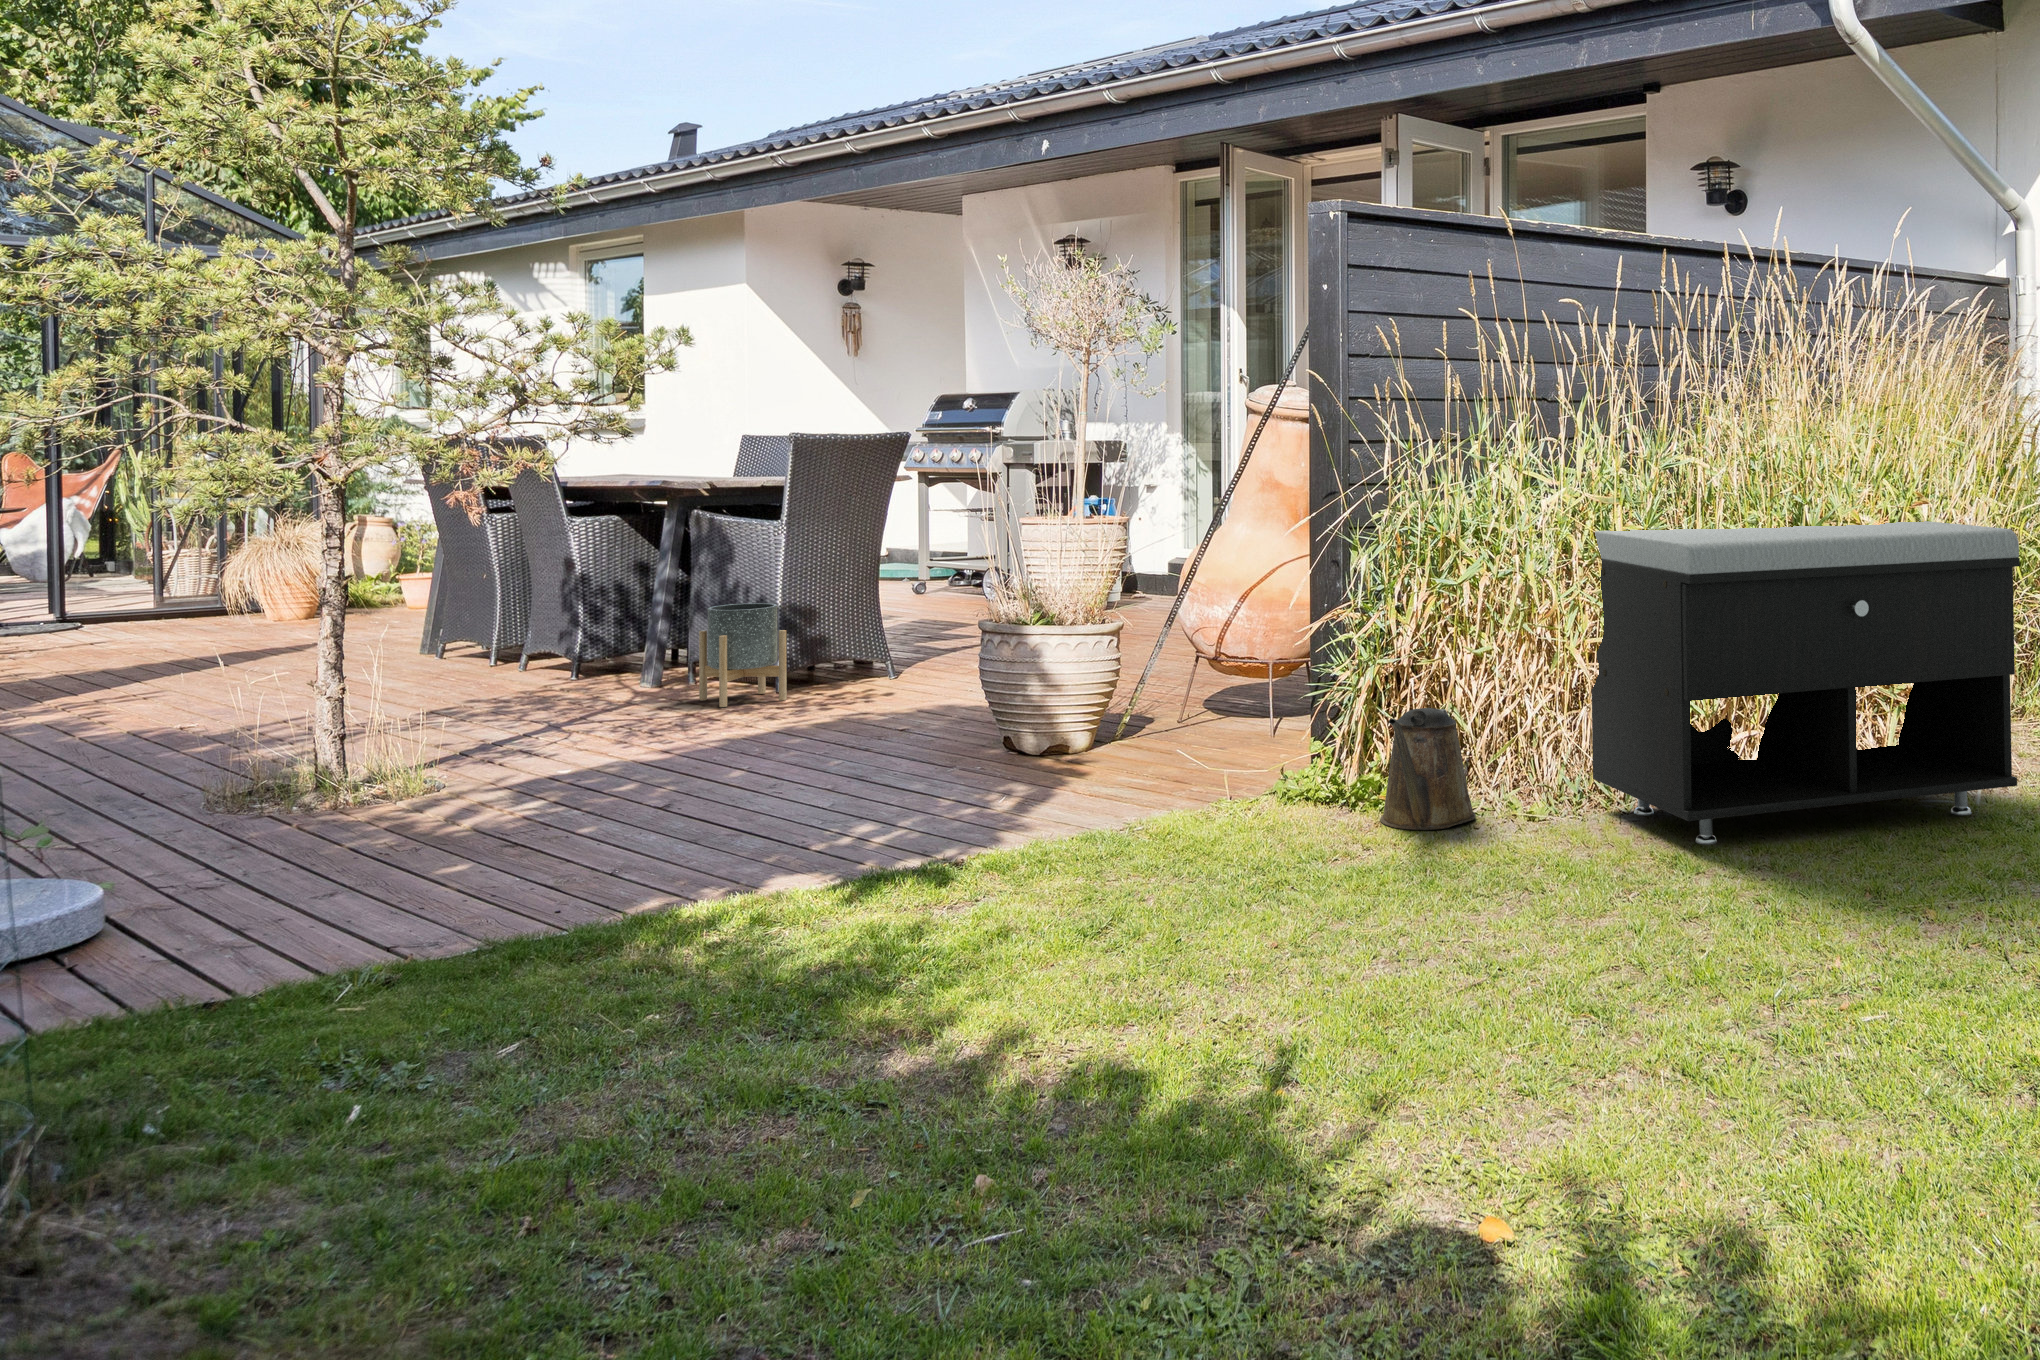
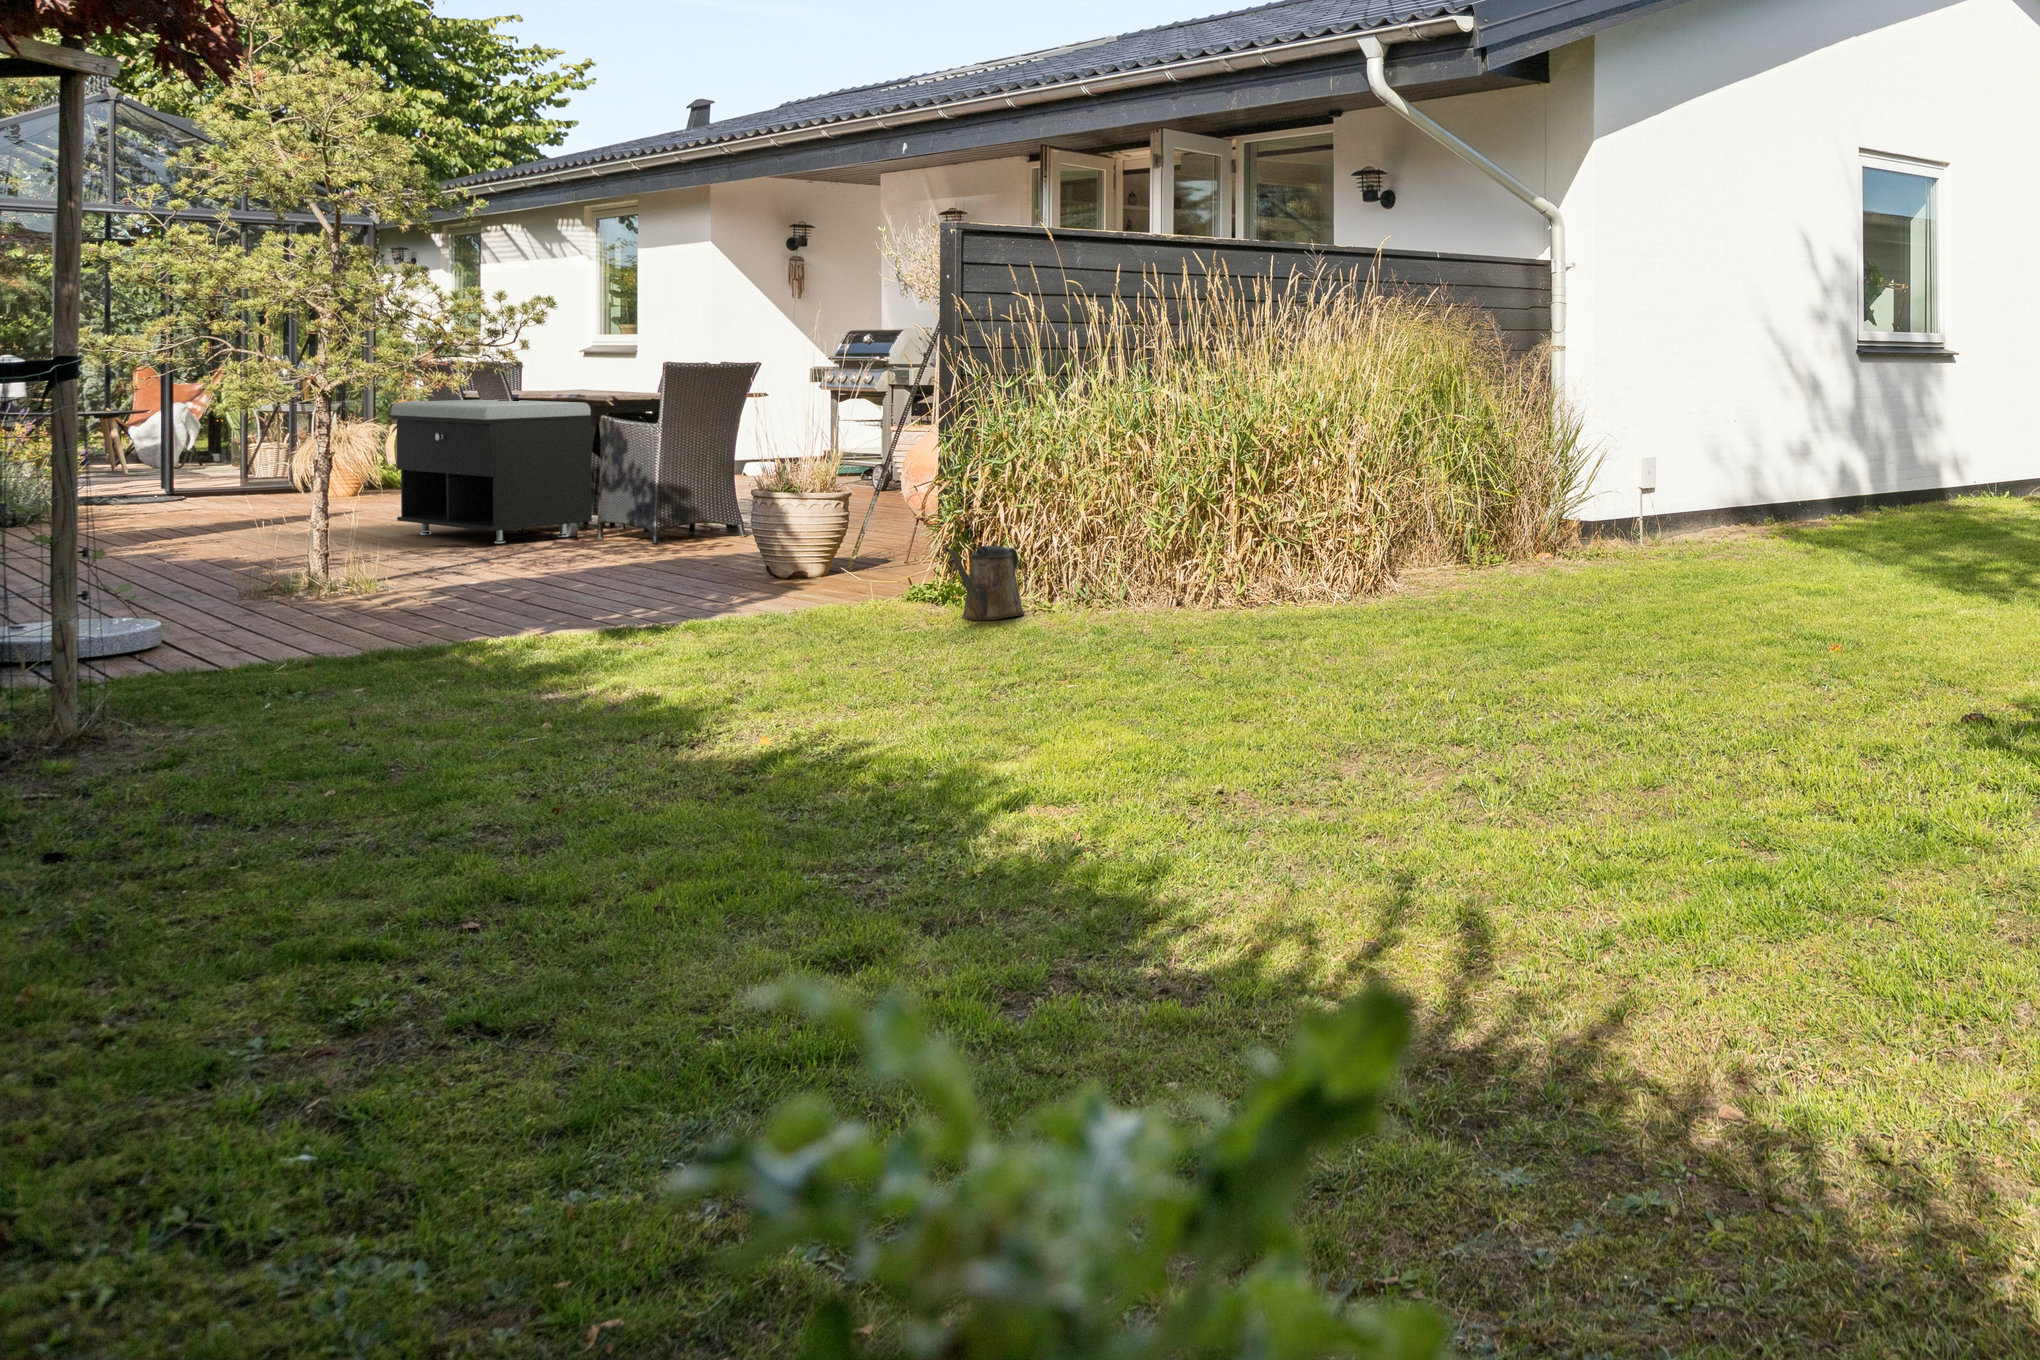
storage bench: present [1592,521,2020,845] -> present [391,399,592,544]
planter: present [699,603,787,707] -> none [593,482,653,552]

